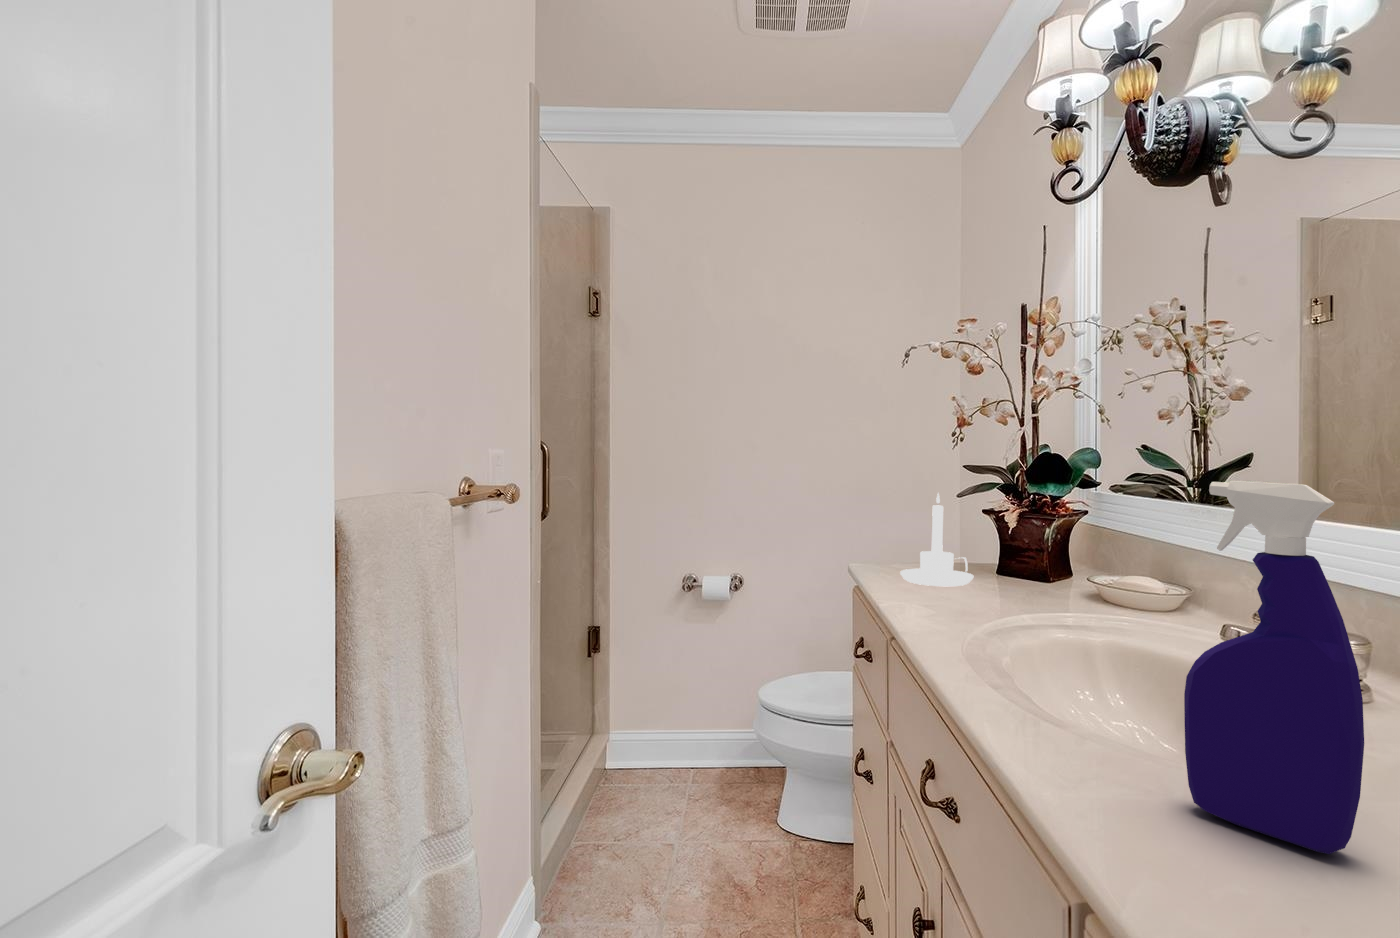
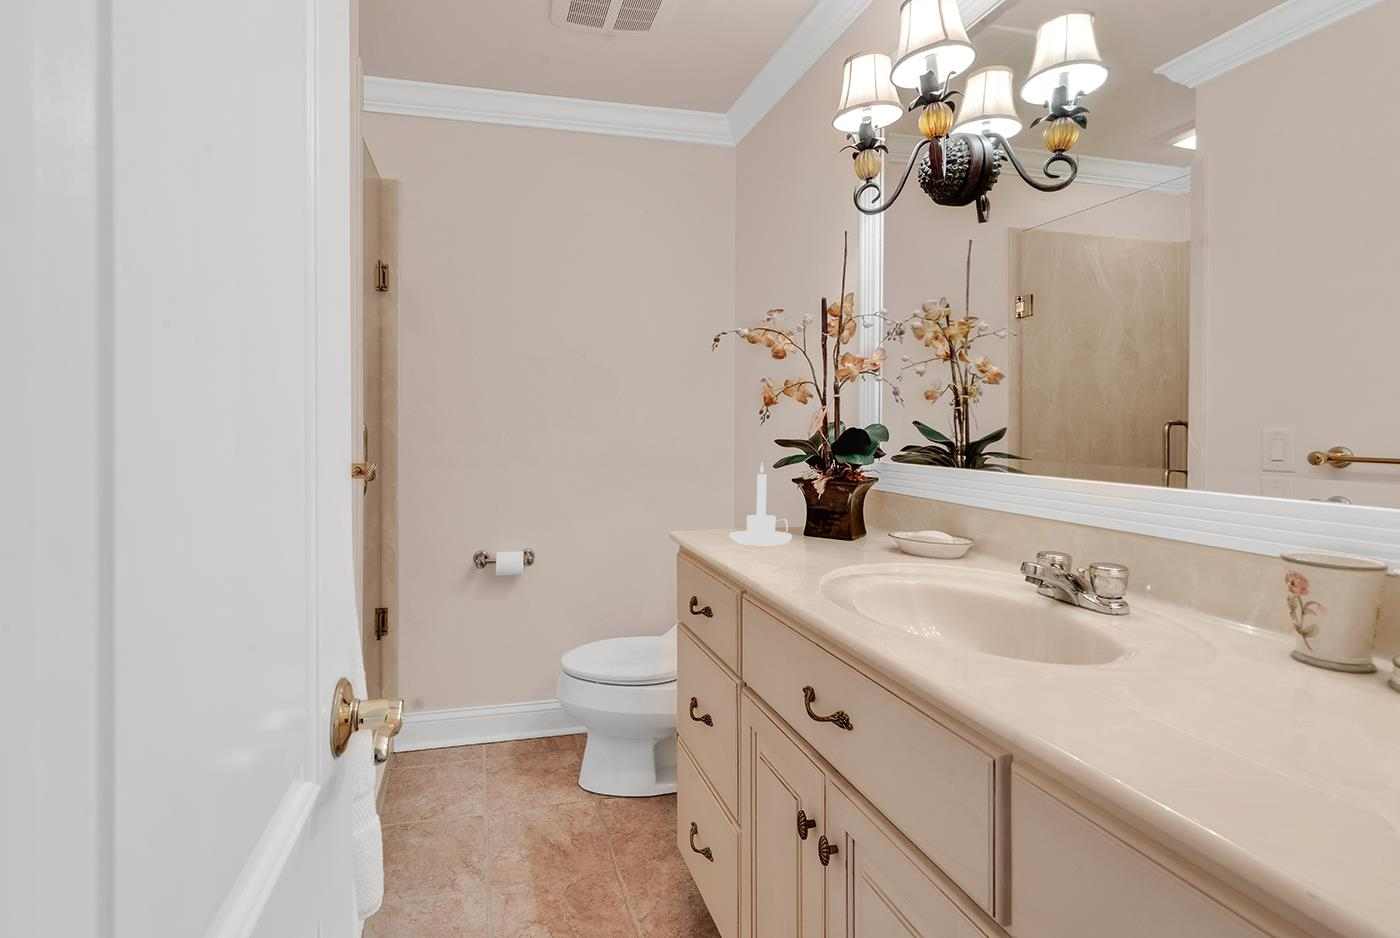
spray bottle: present [1184,481,1364,854] -> none [1073,442,1214,731]

